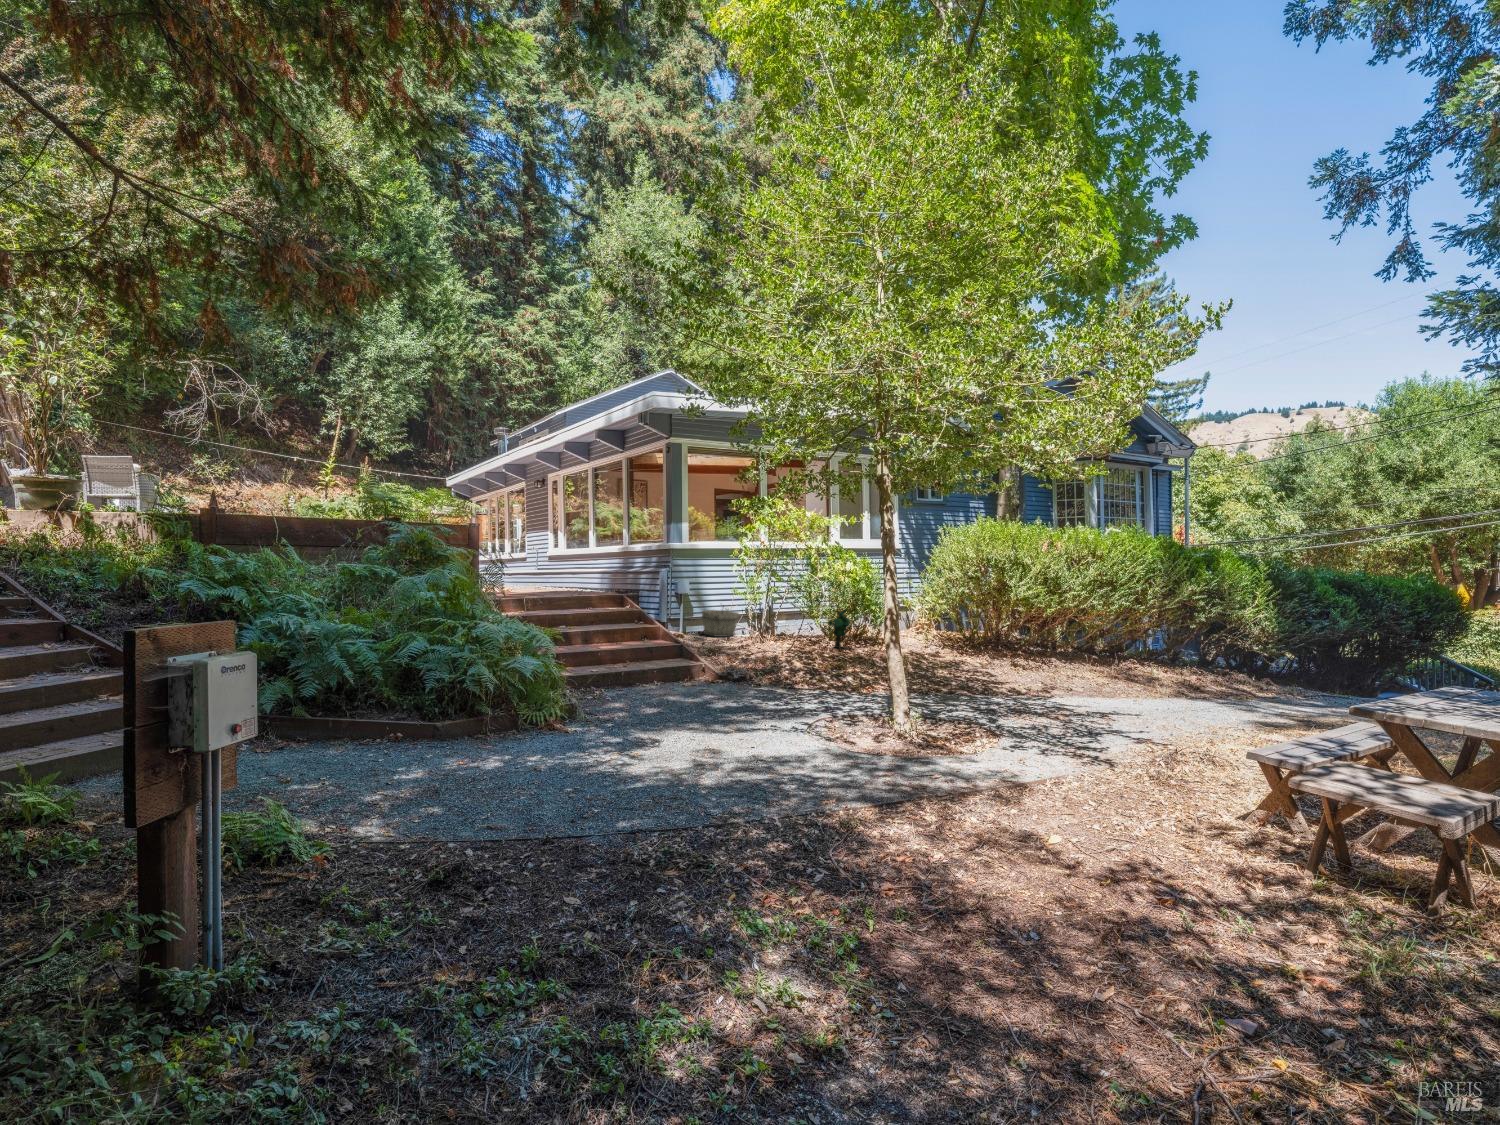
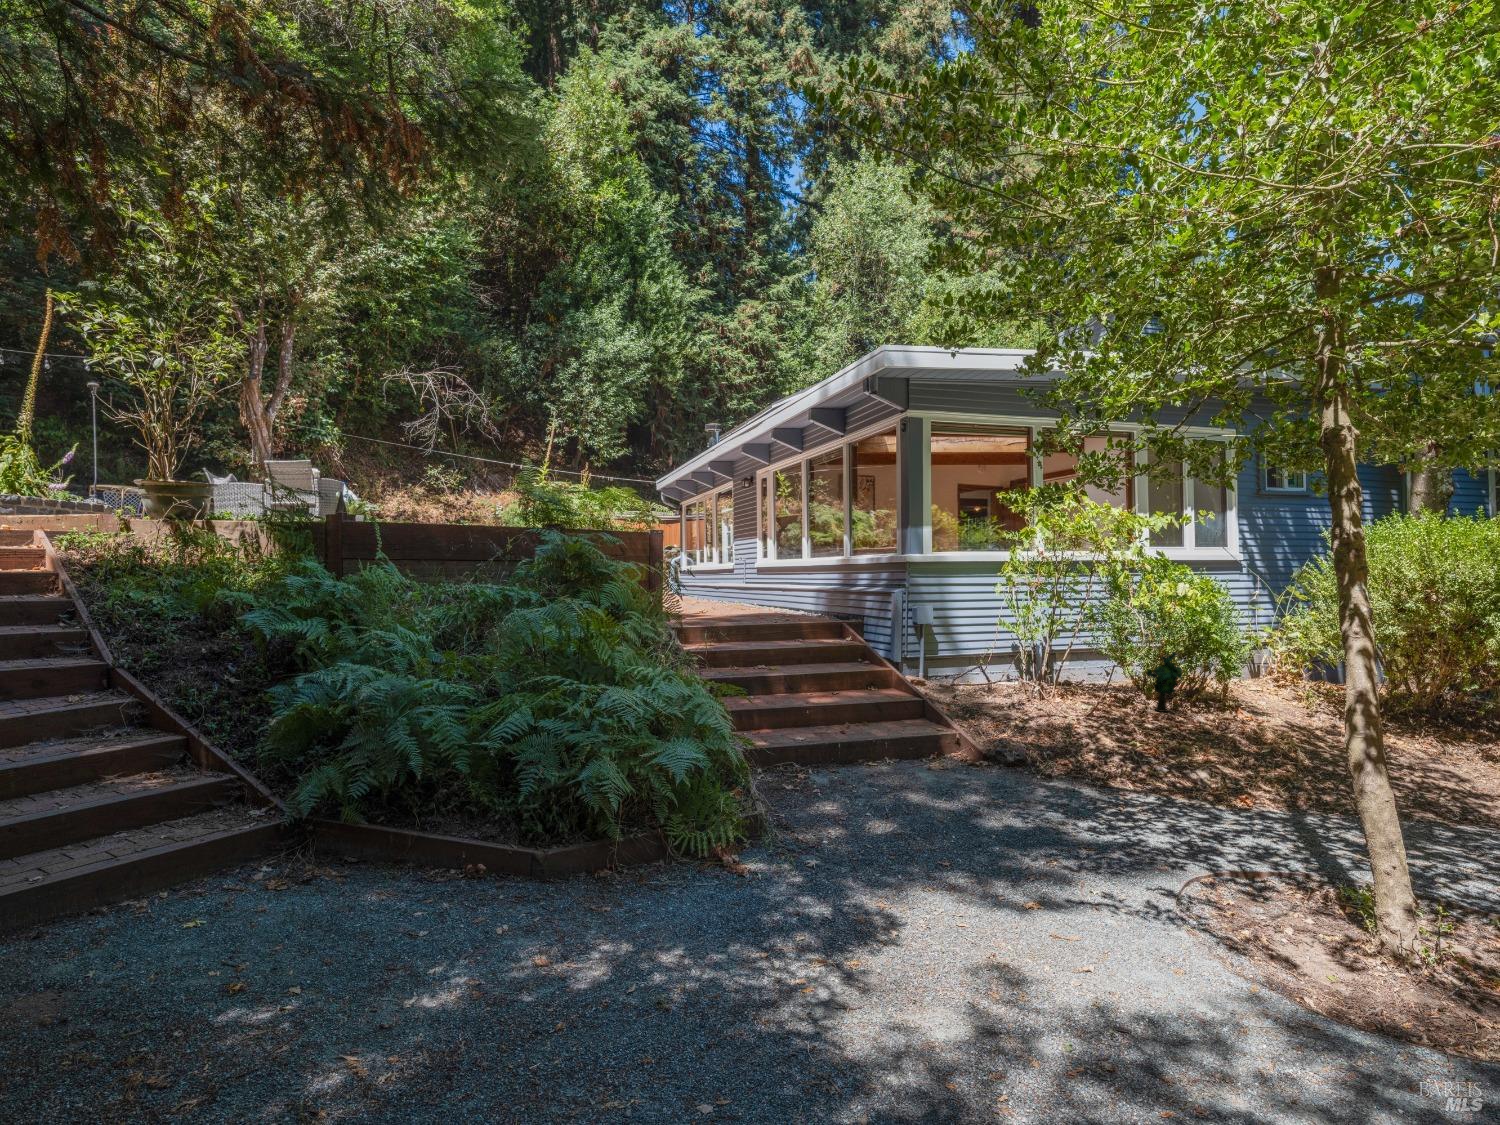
wooden bucket: present [702,605,739,637] -> none [950,638,1004,685]

